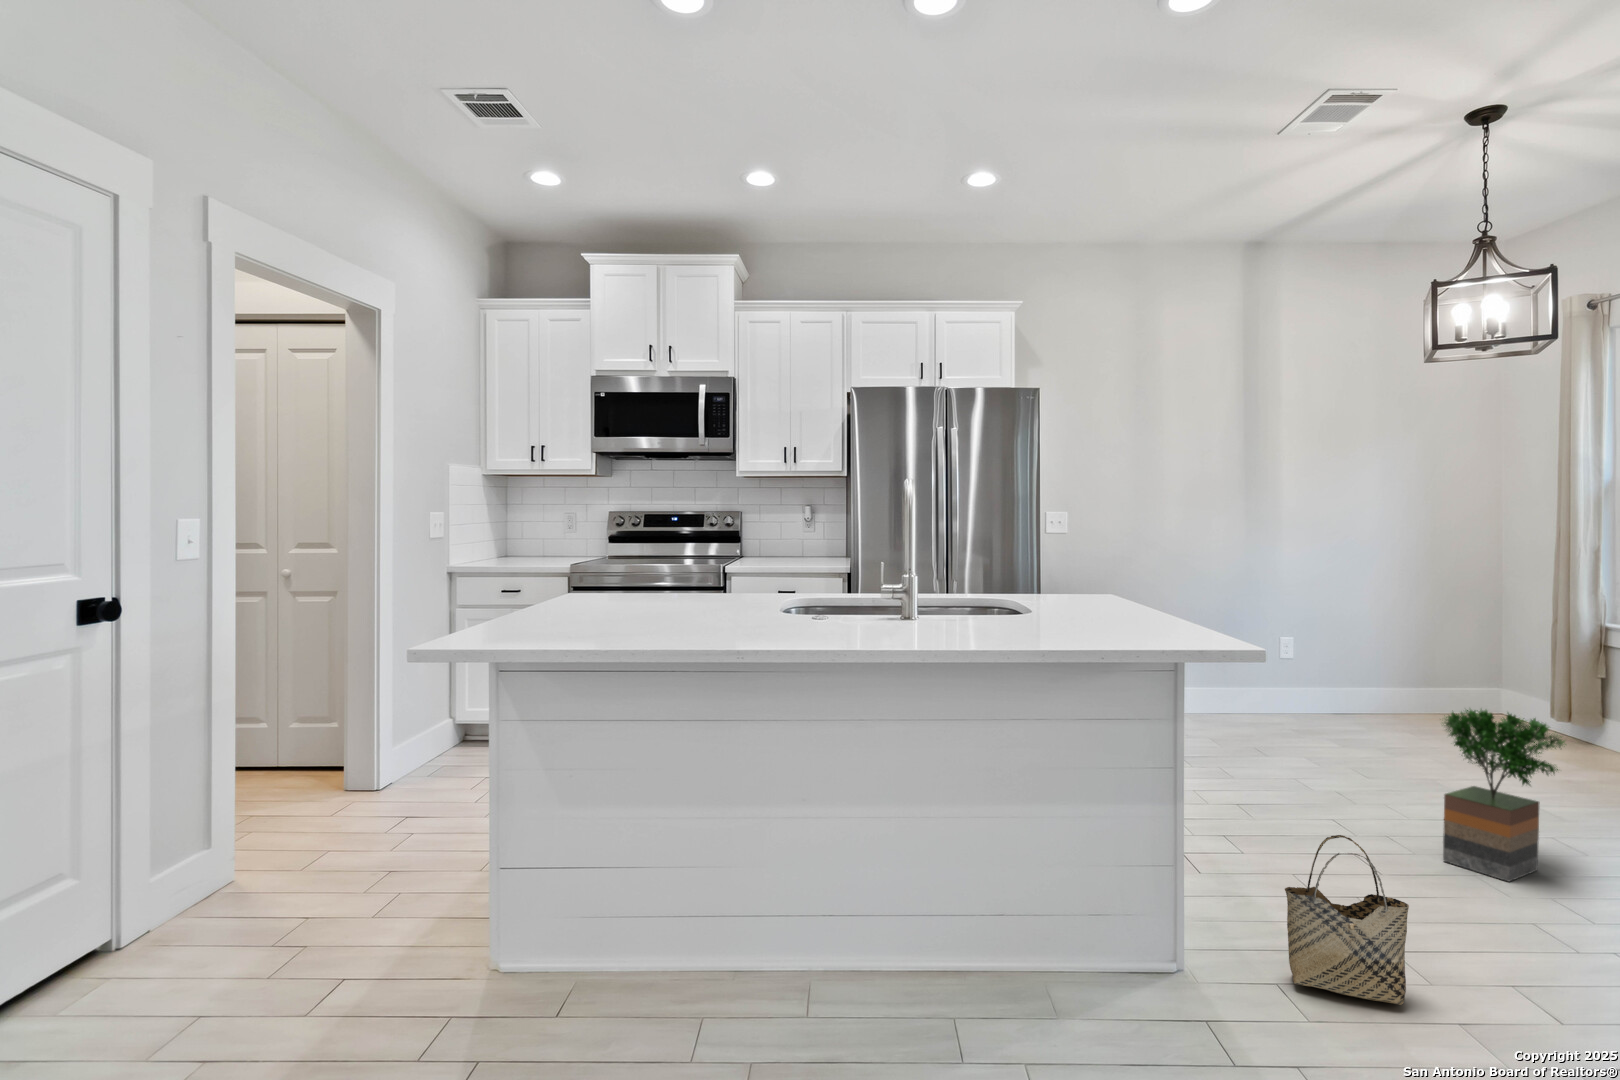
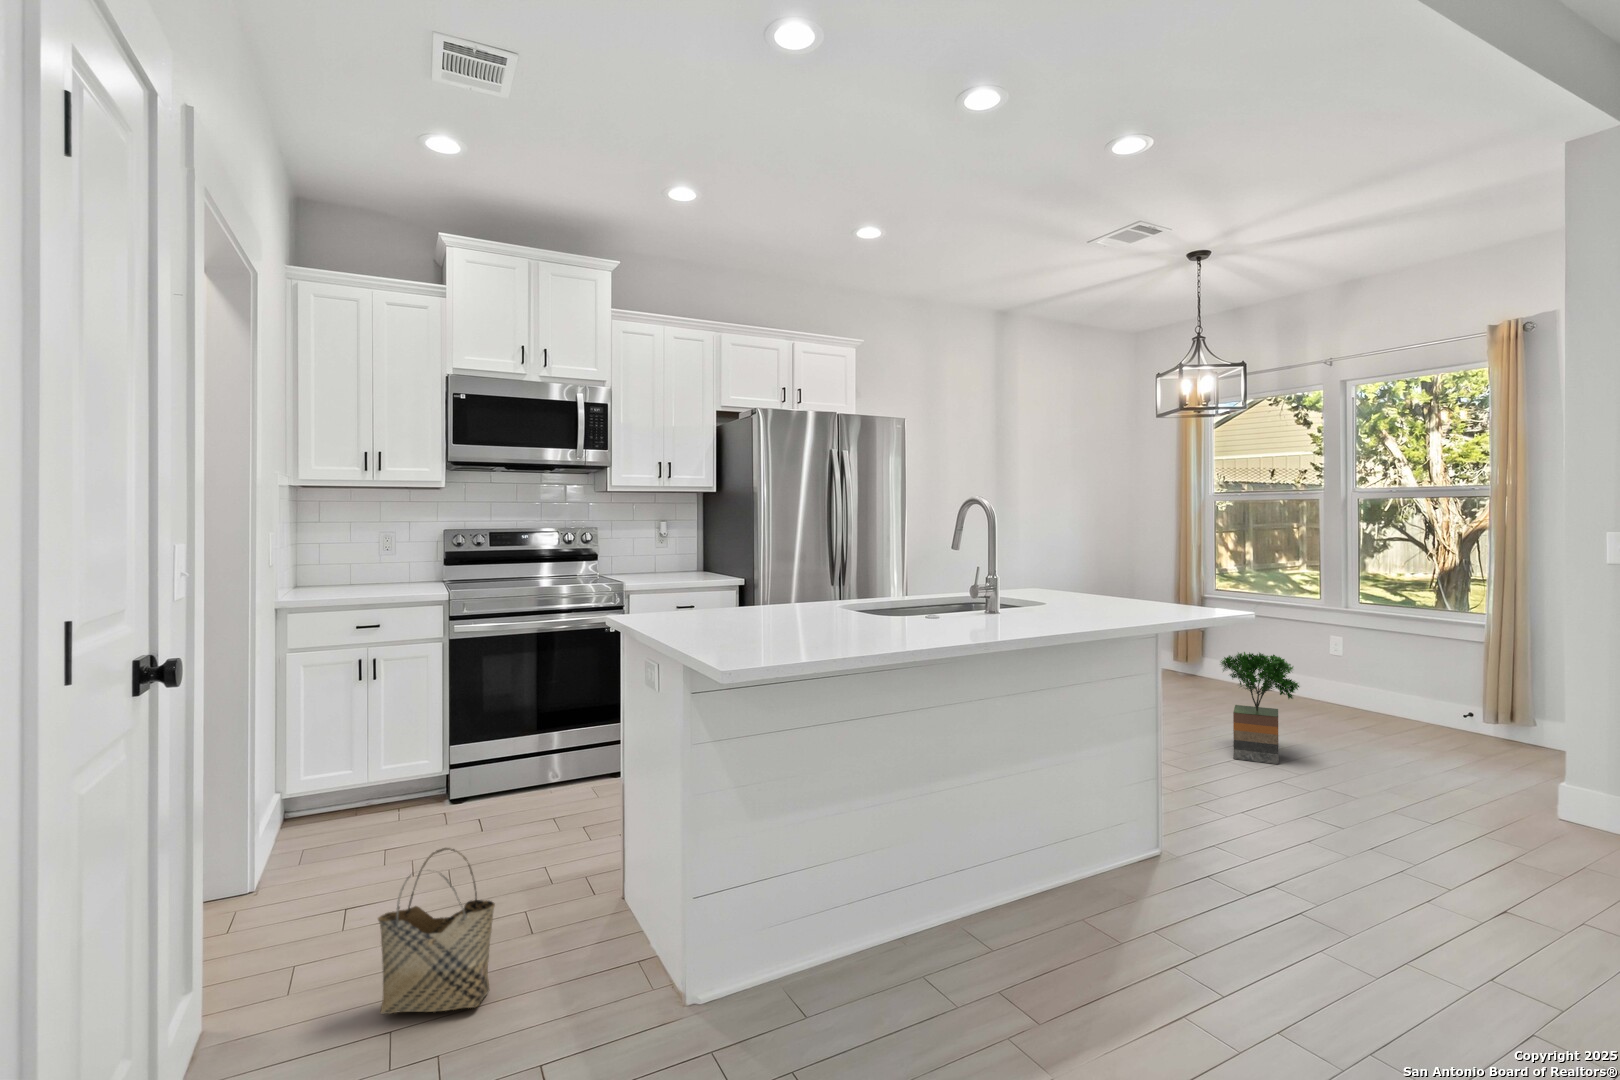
woven basket: present [1285,835,1409,1005] -> present [378,848,495,1014]

